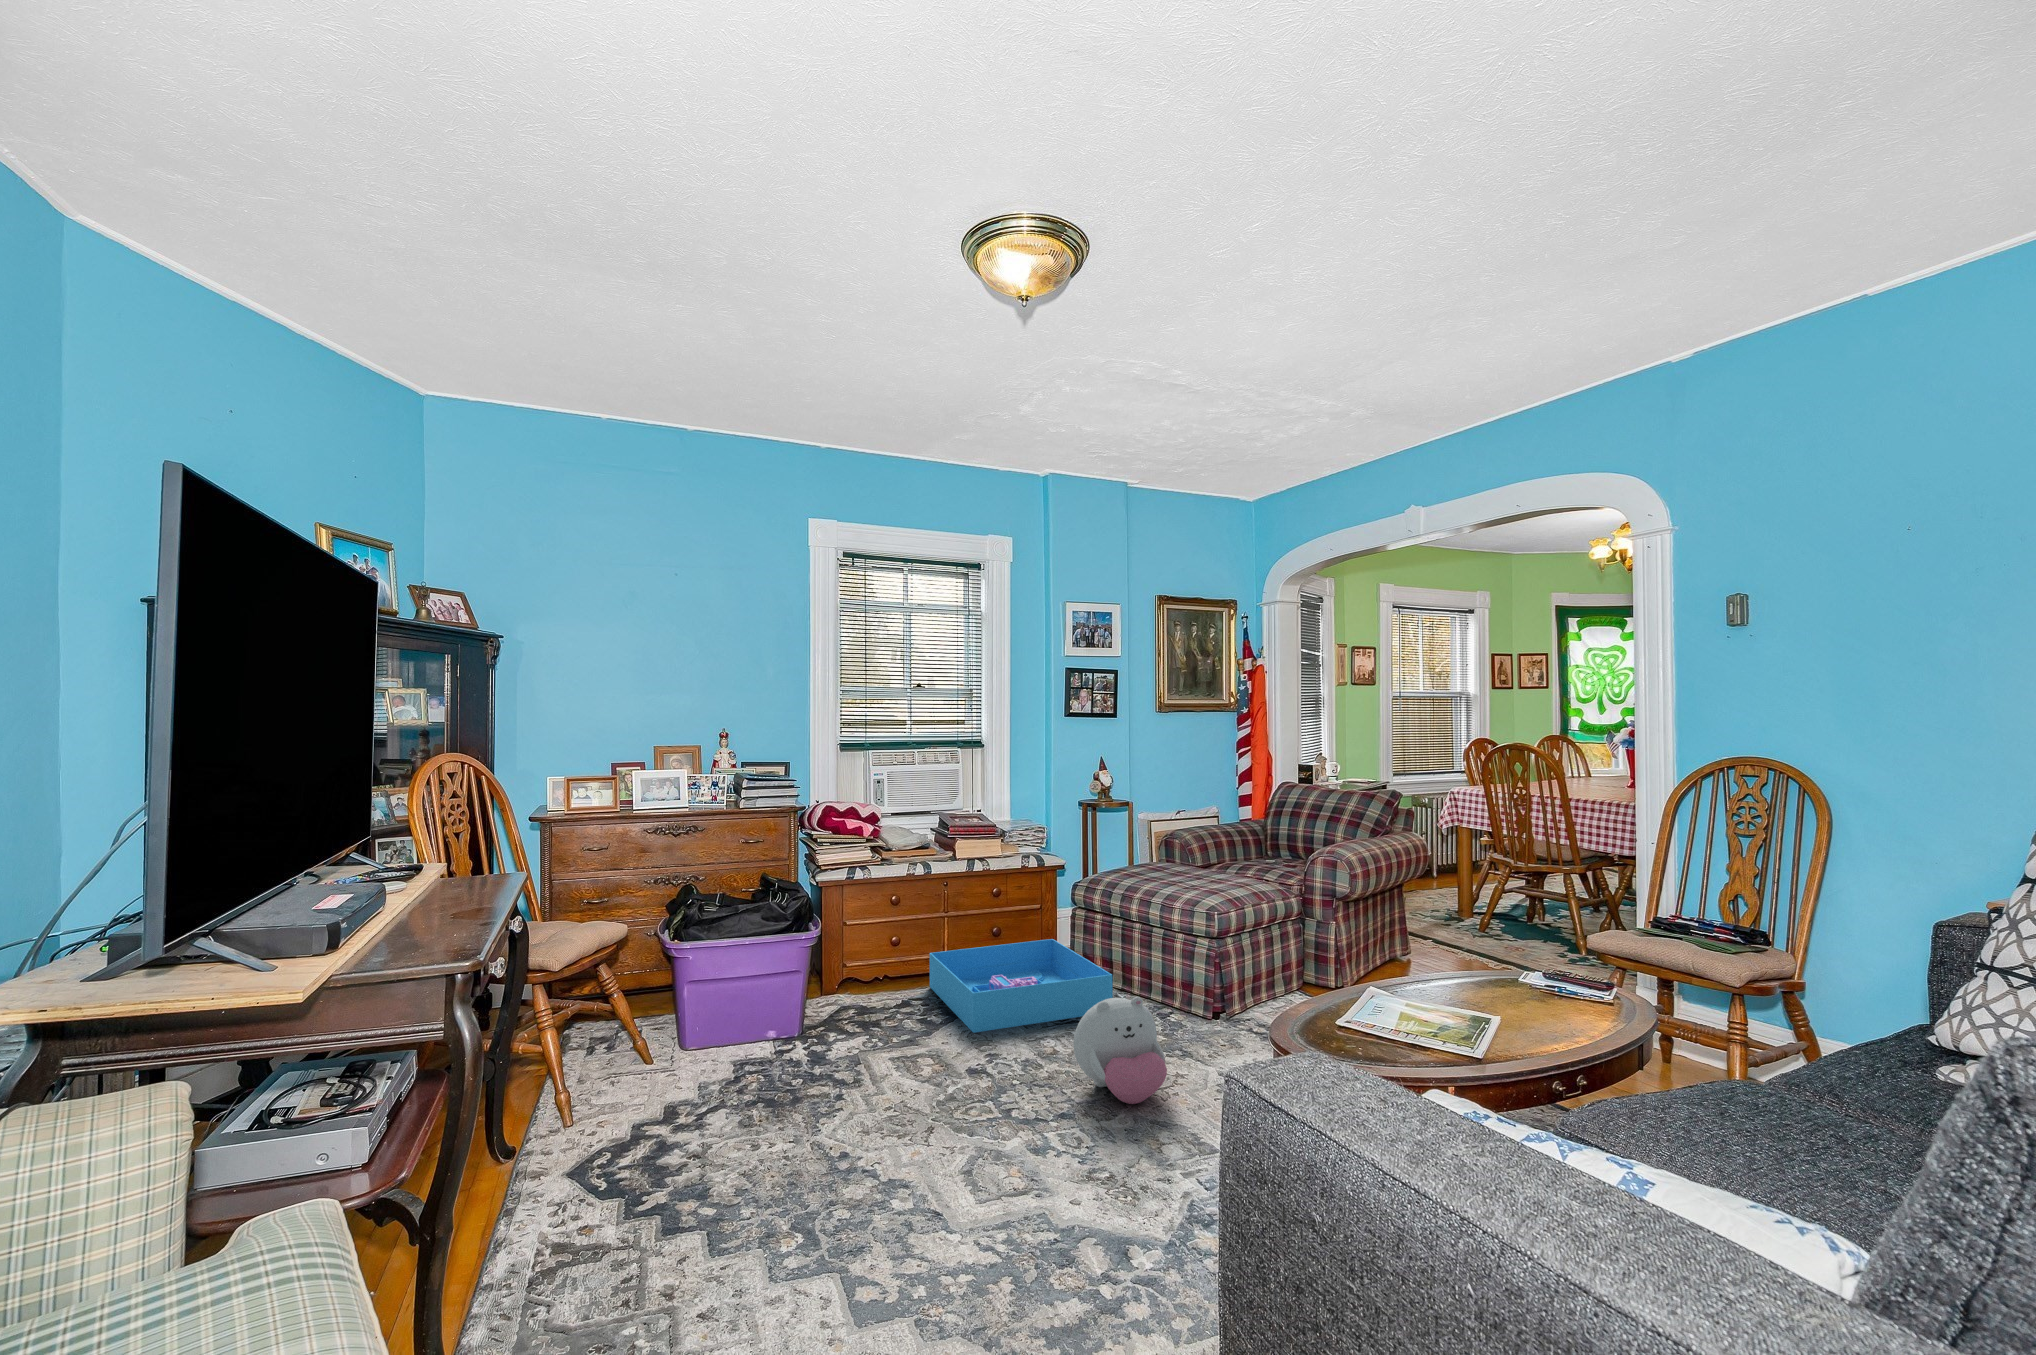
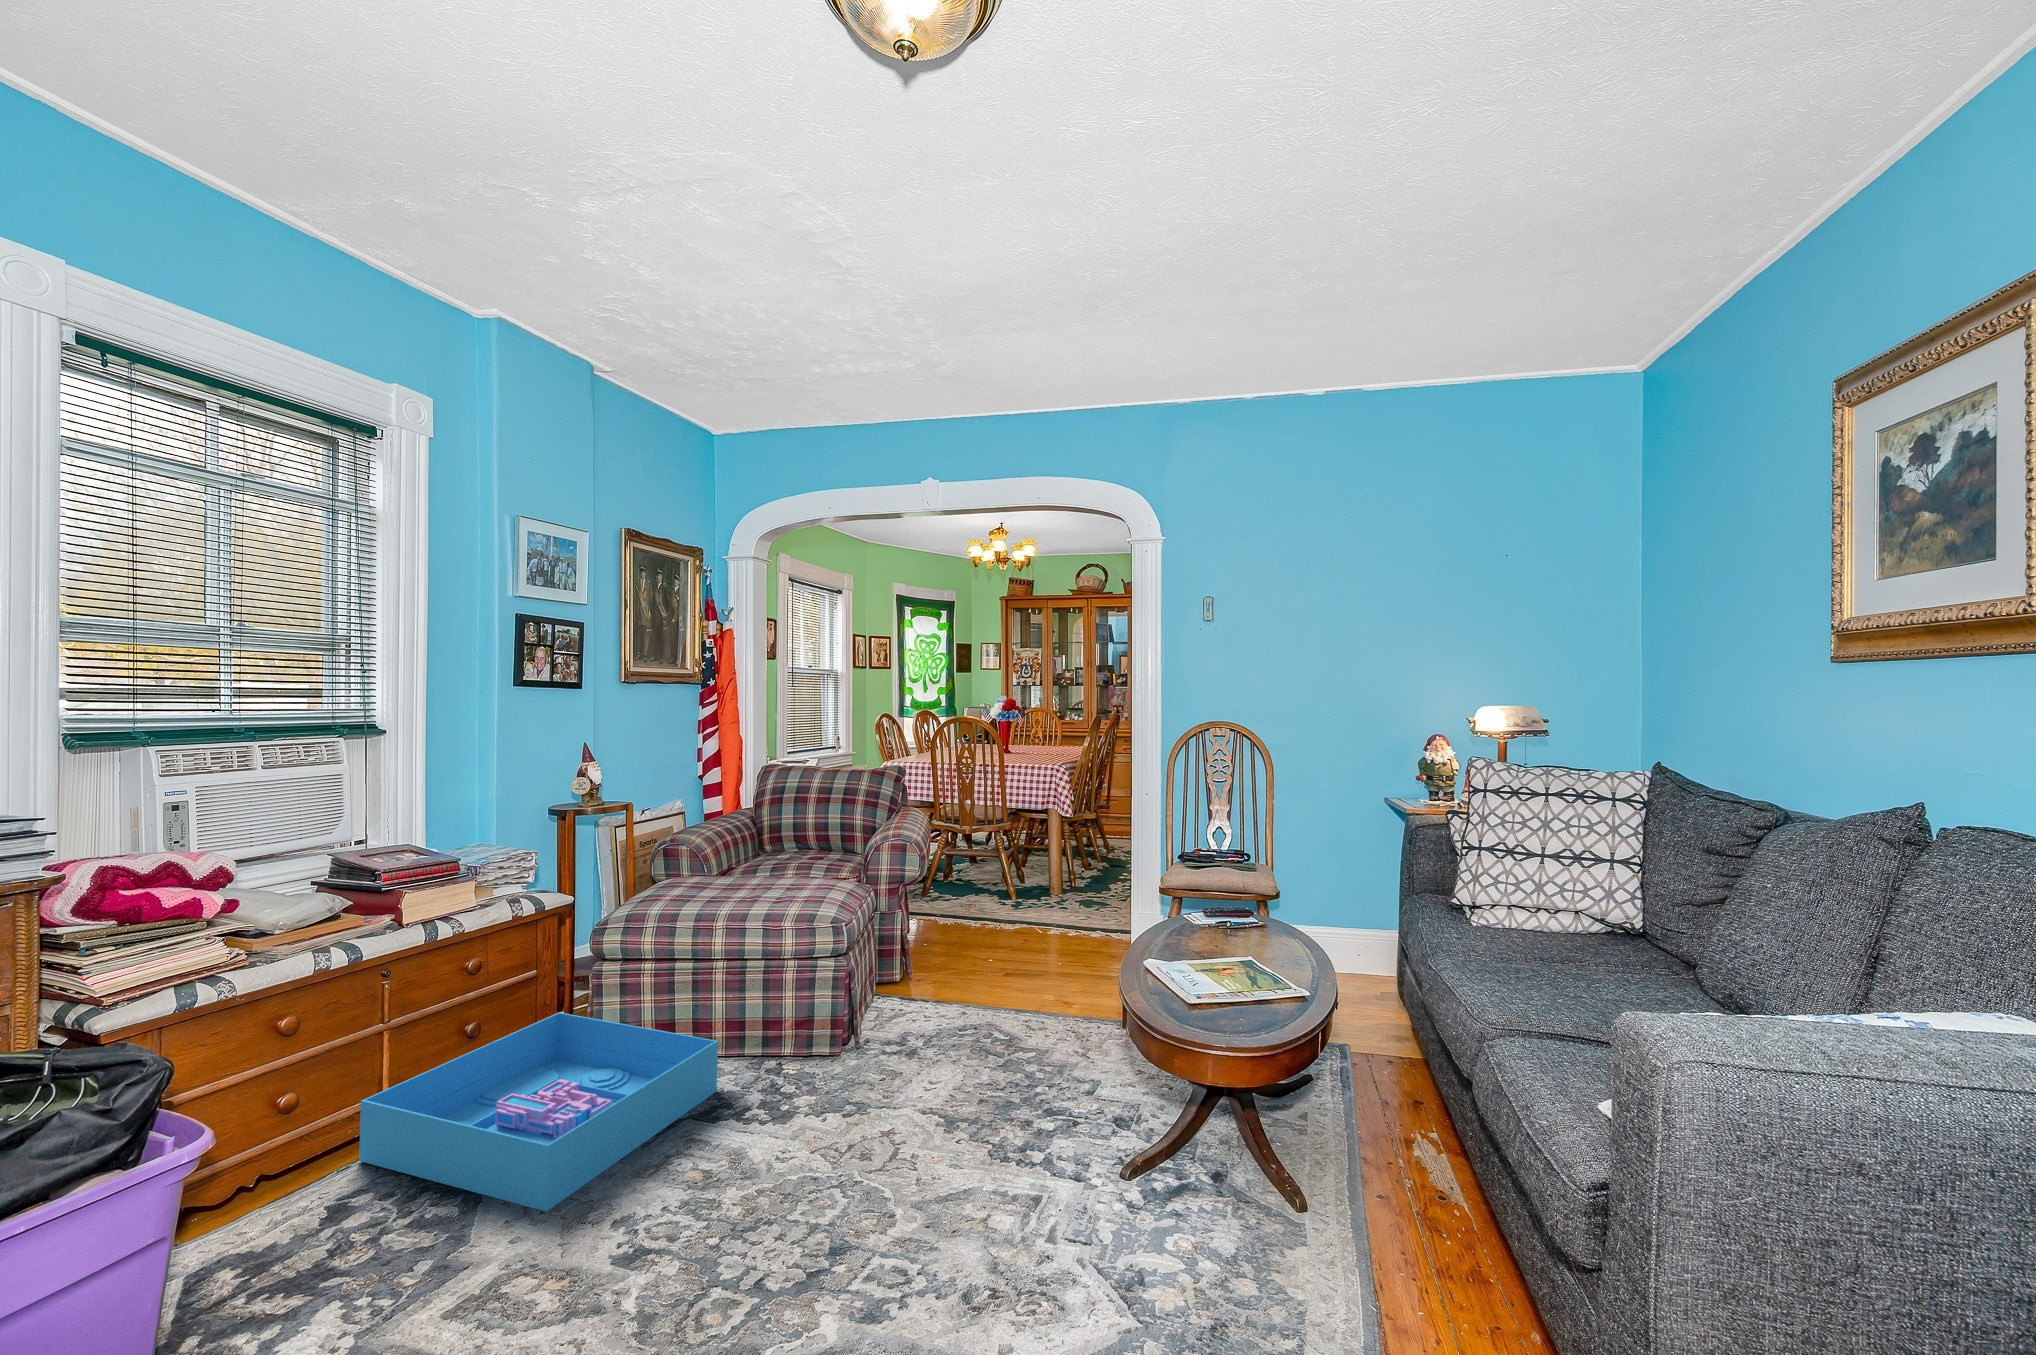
plush toy: present [1073,997,1167,1104] -> none [809,1065,945,1218]

